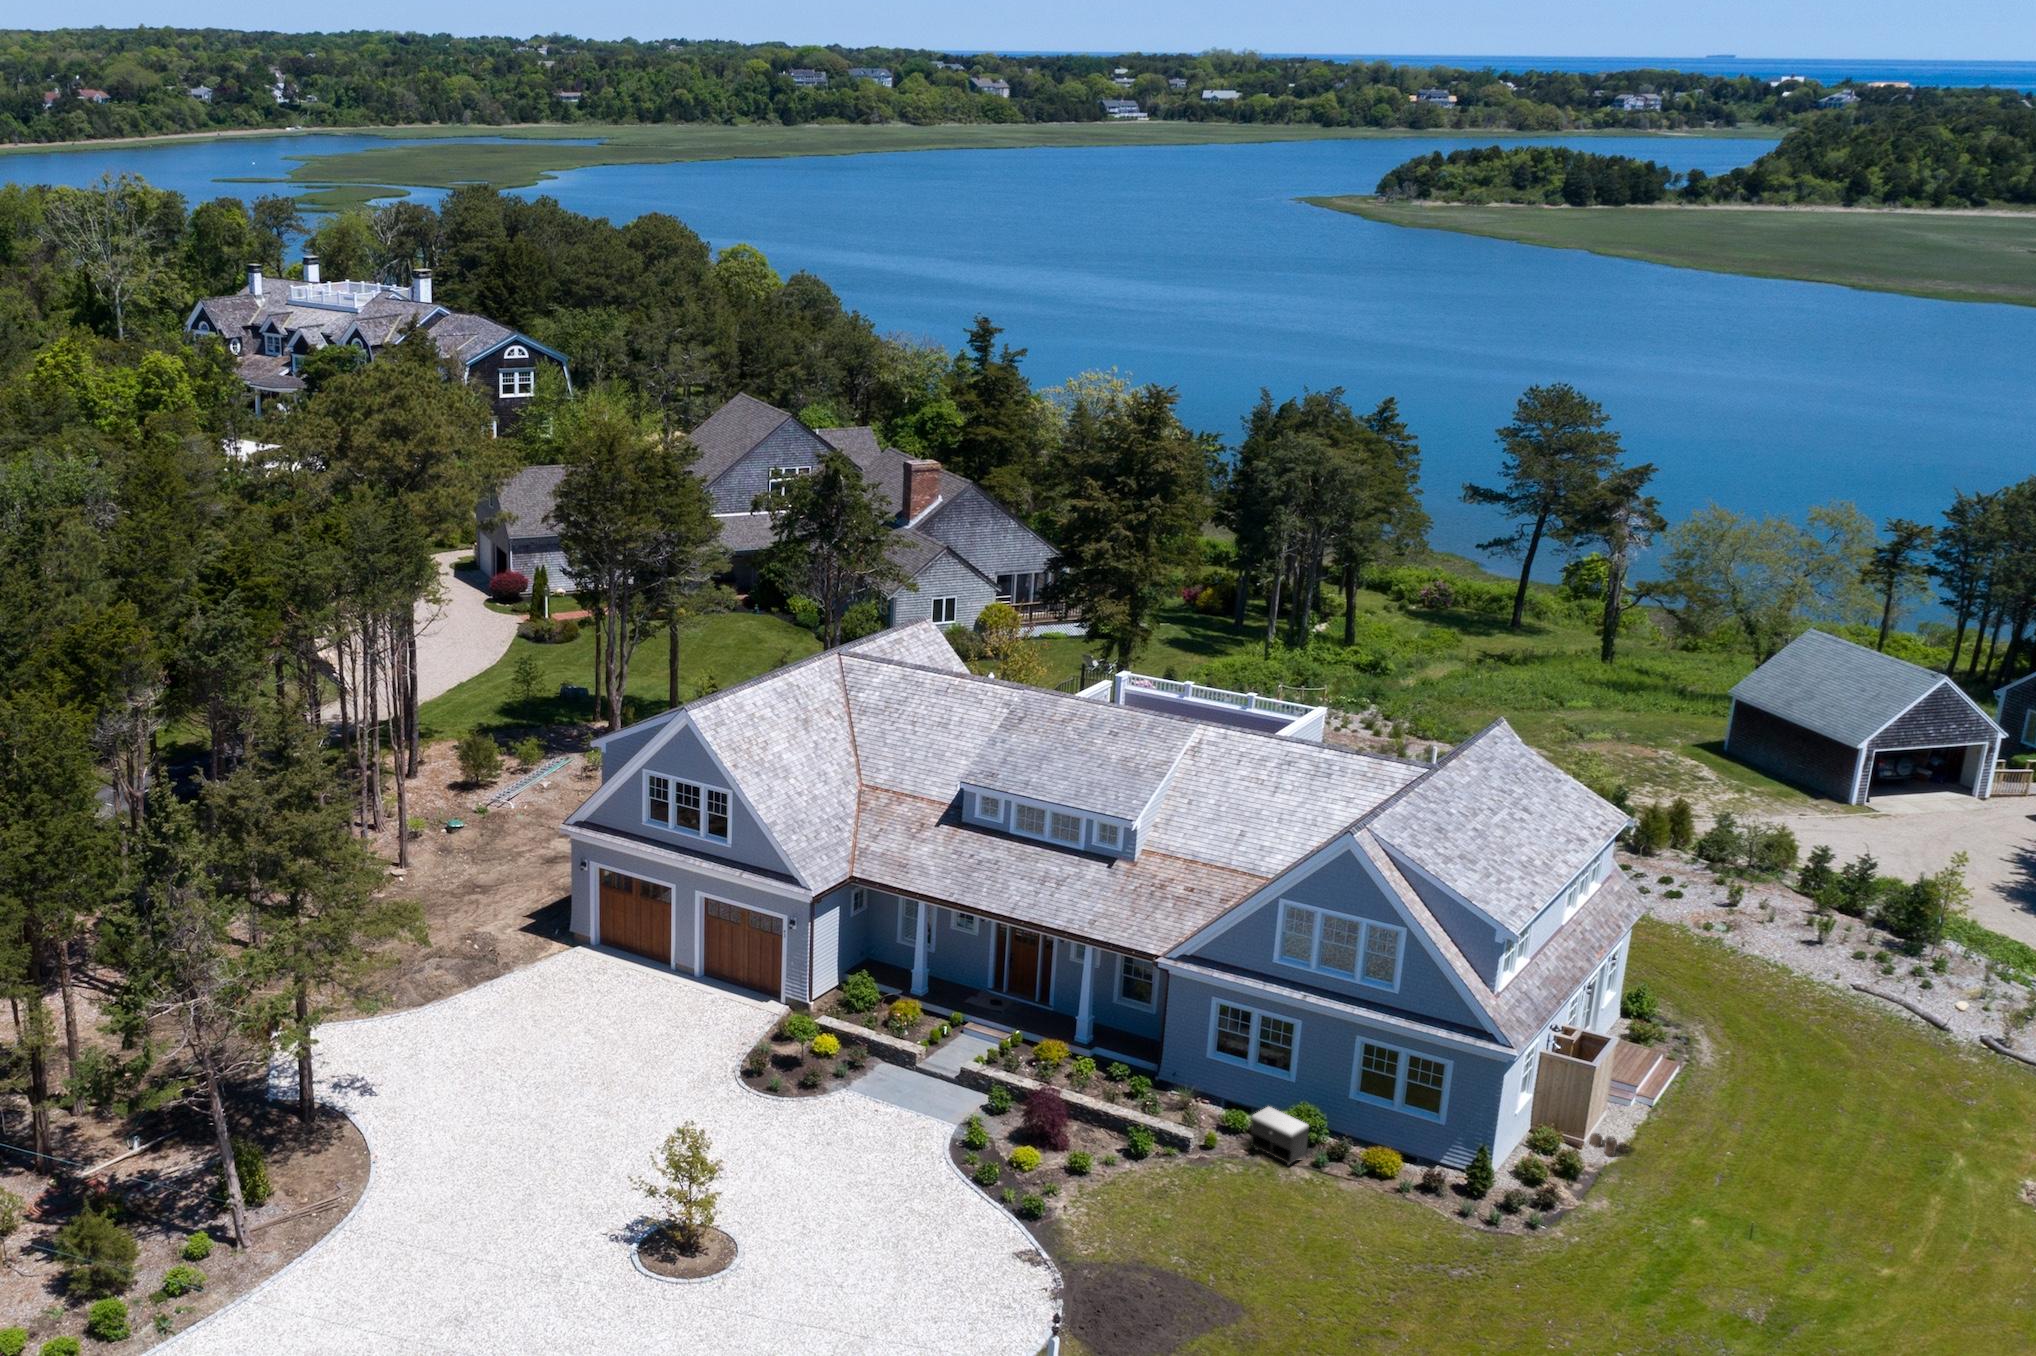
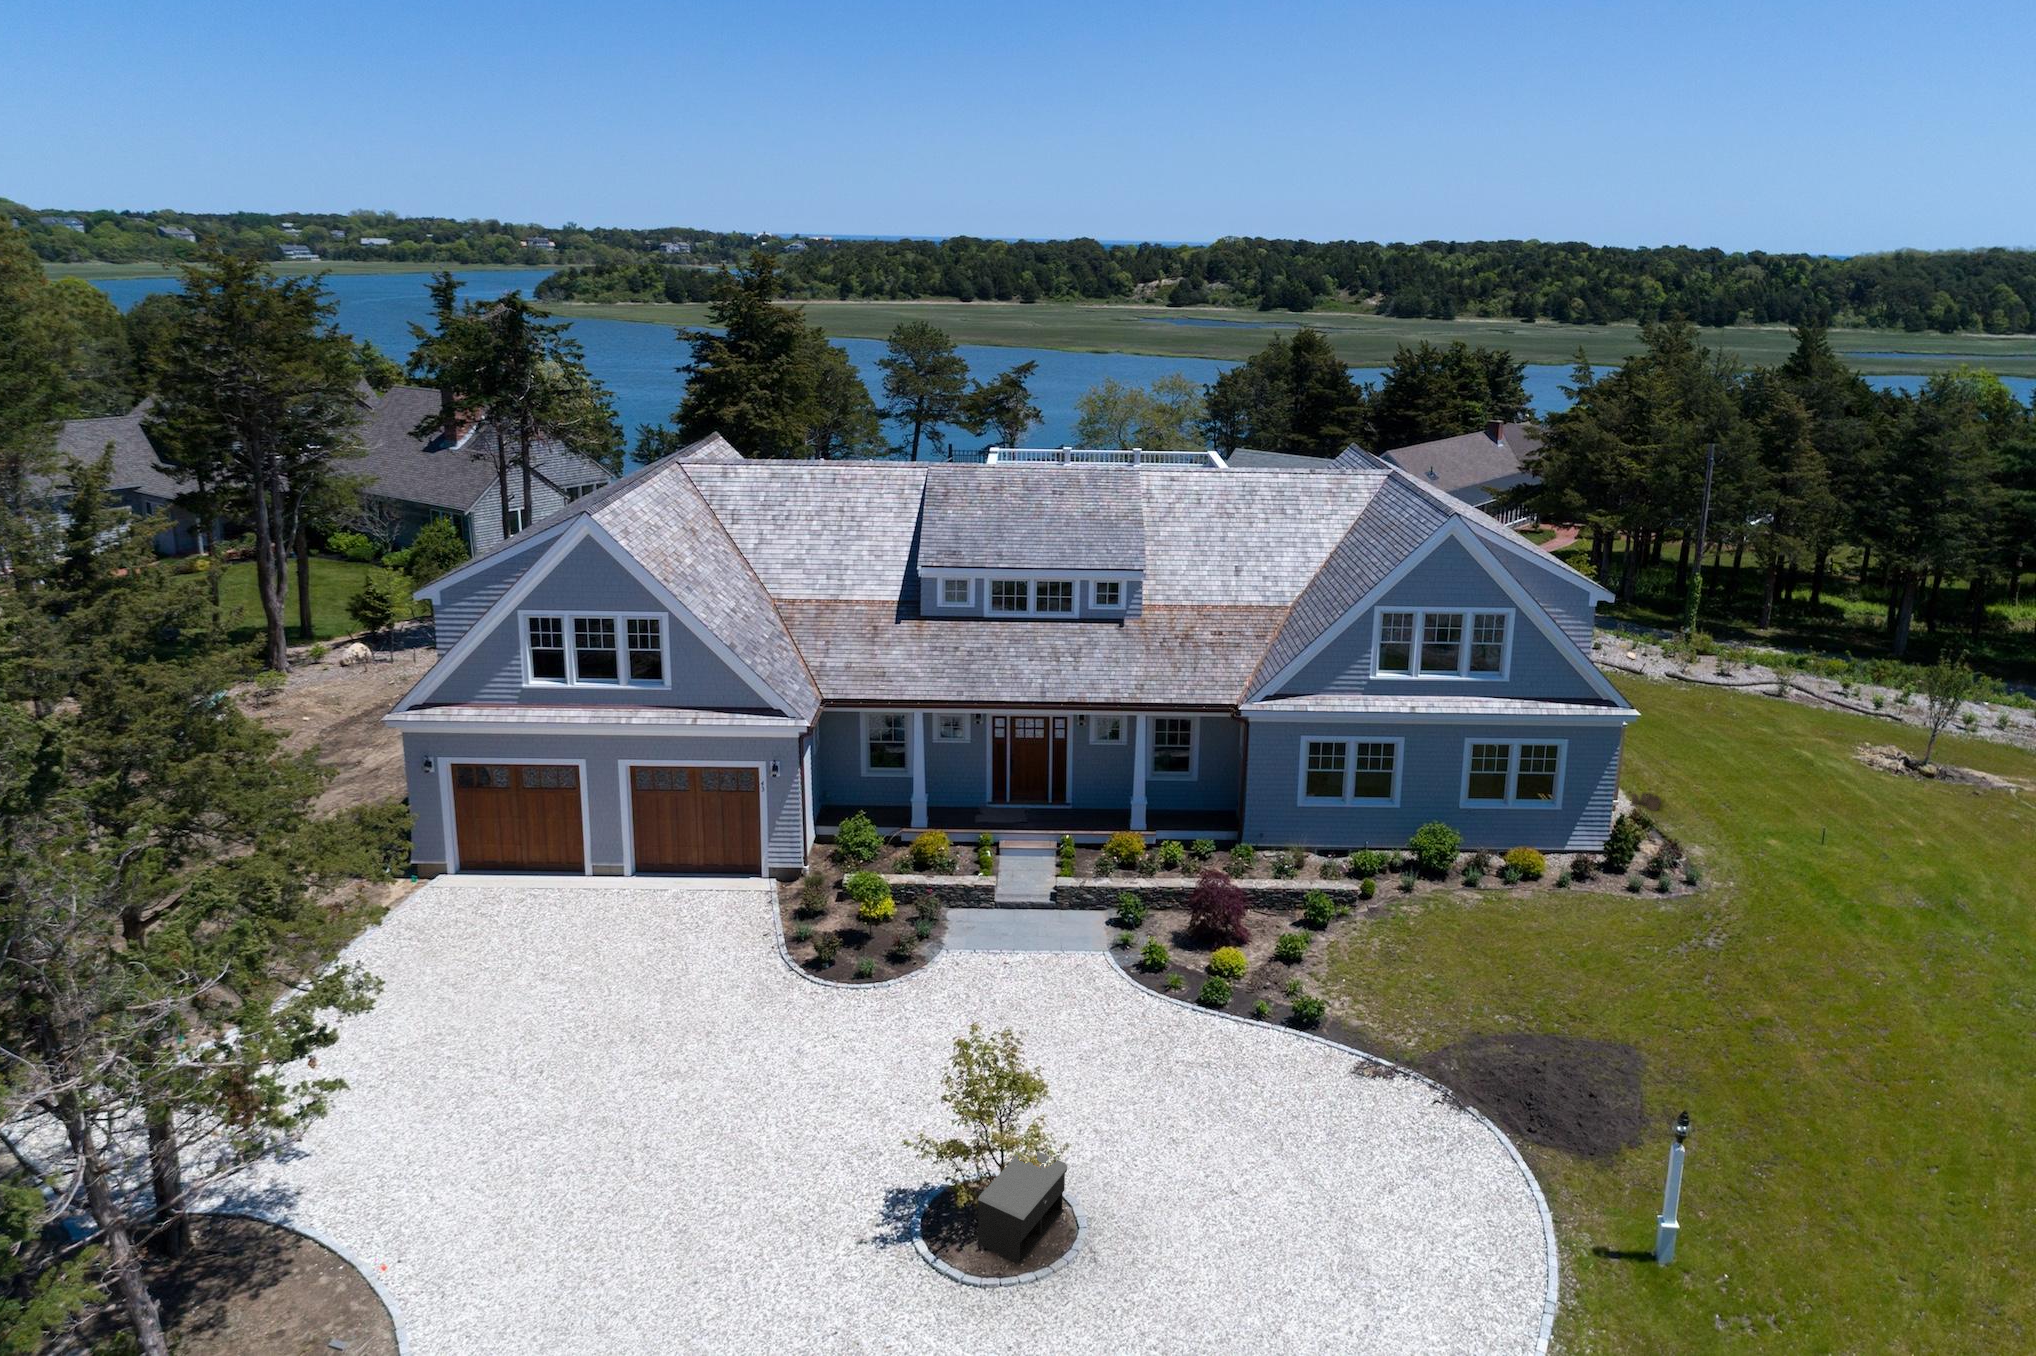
storage bench: present [1251,1107,1309,1164] -> present [978,1152,1067,1264]

